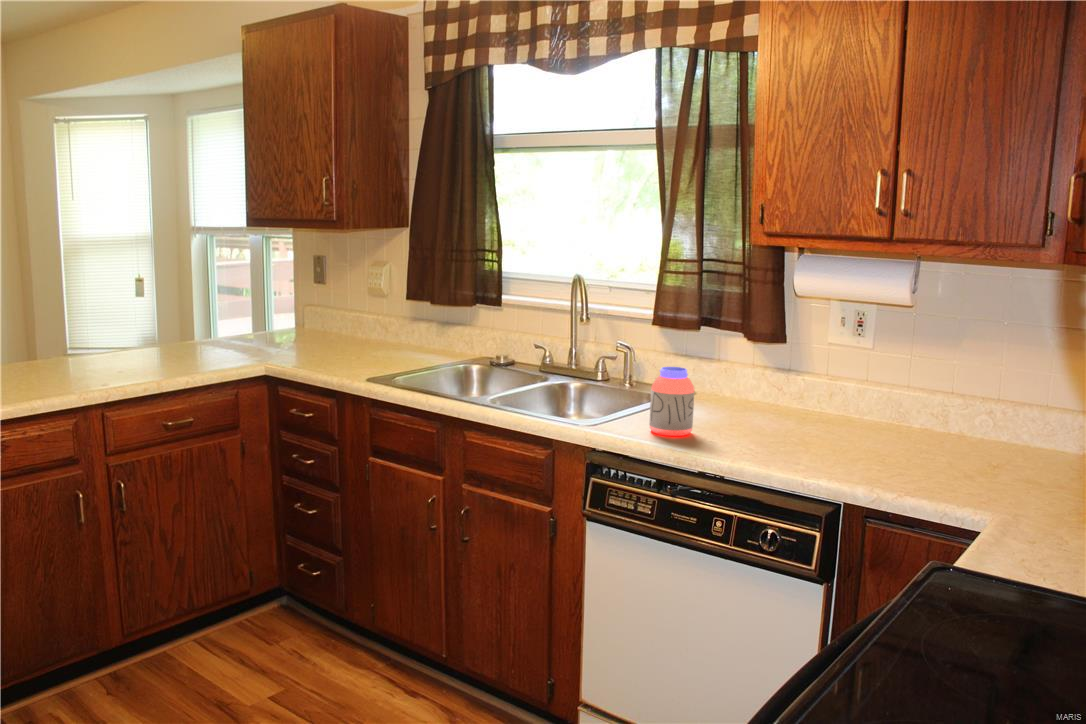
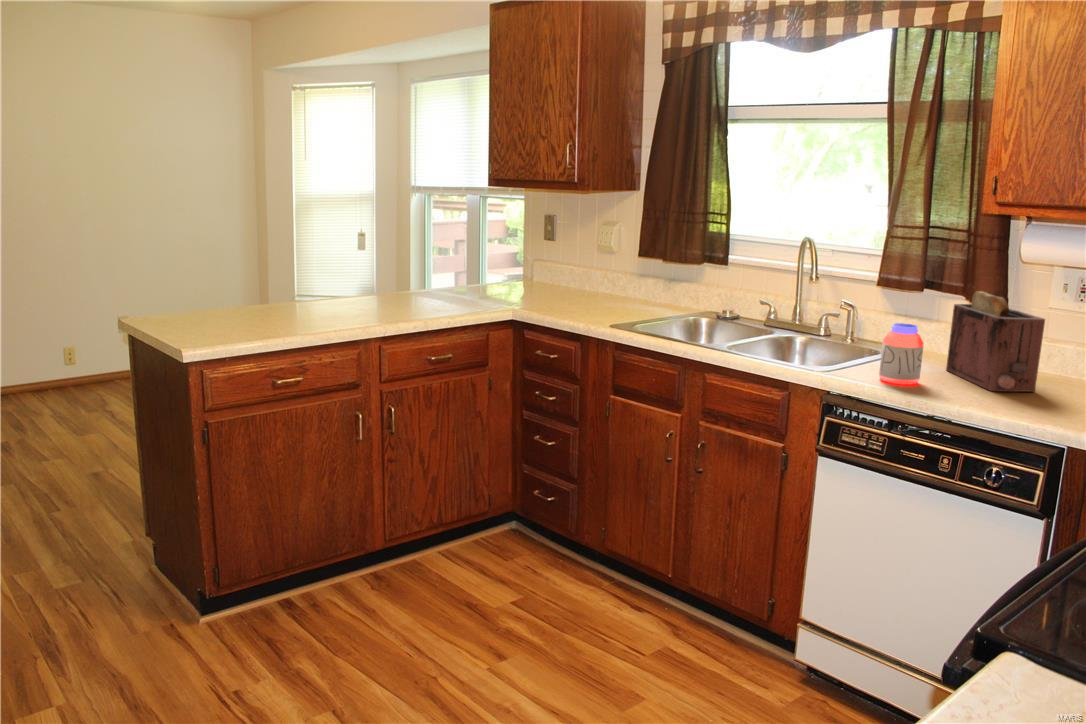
toaster: none [724,329,819,440] -> present [946,291,1045,392]

